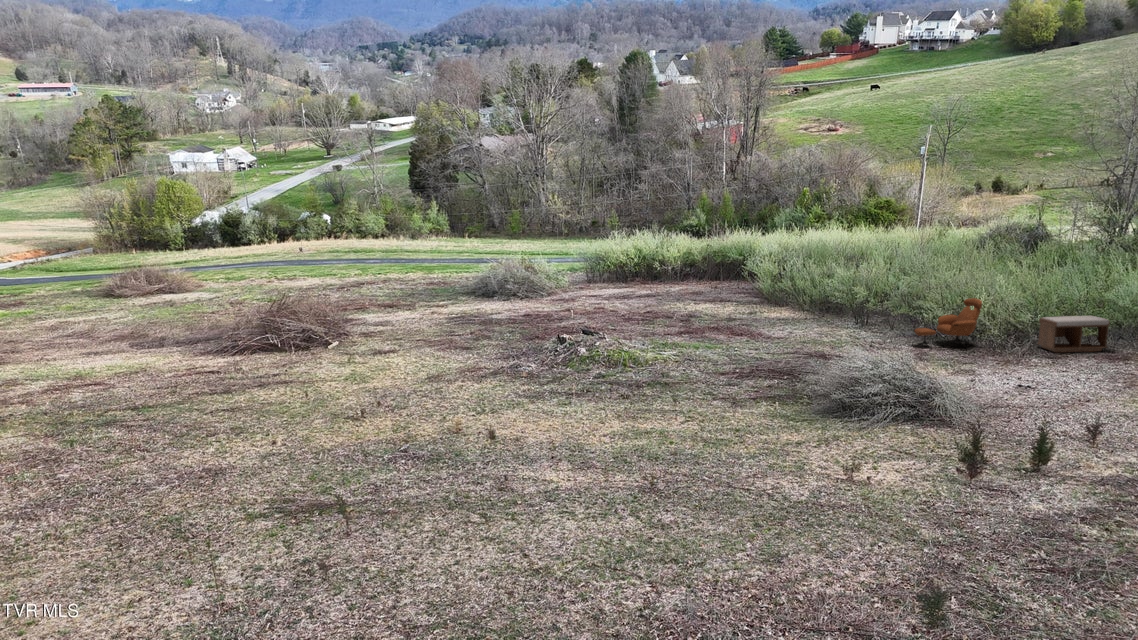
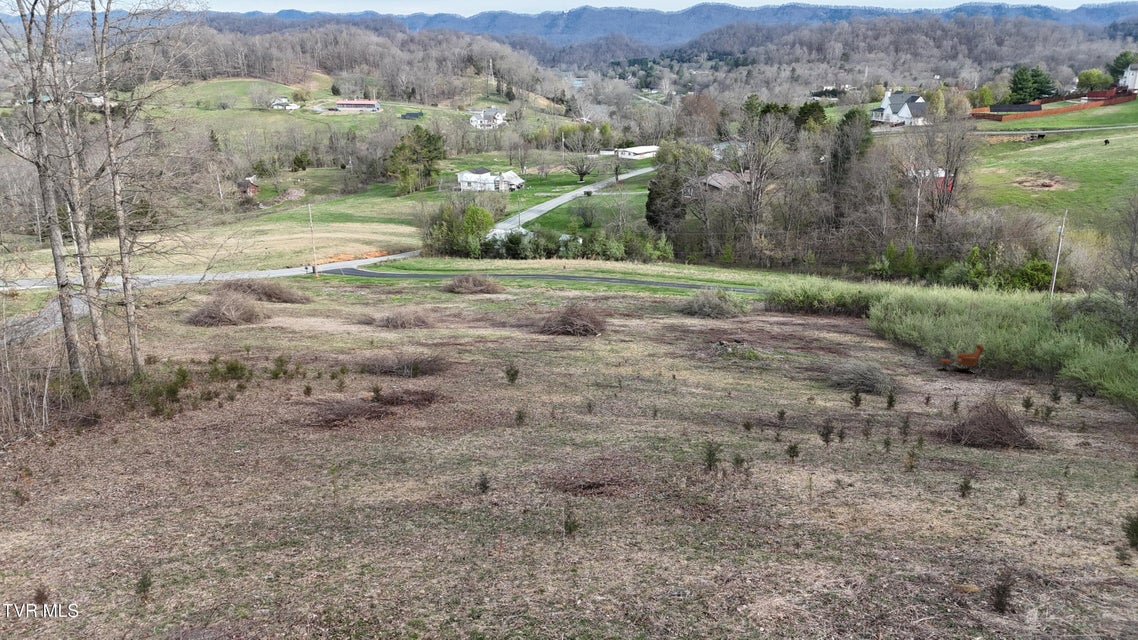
bench: present [1038,316,1110,352] -> none [1018,360,1062,384]

